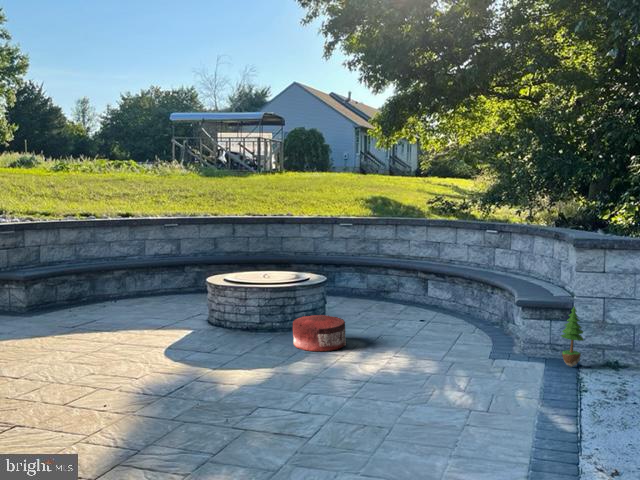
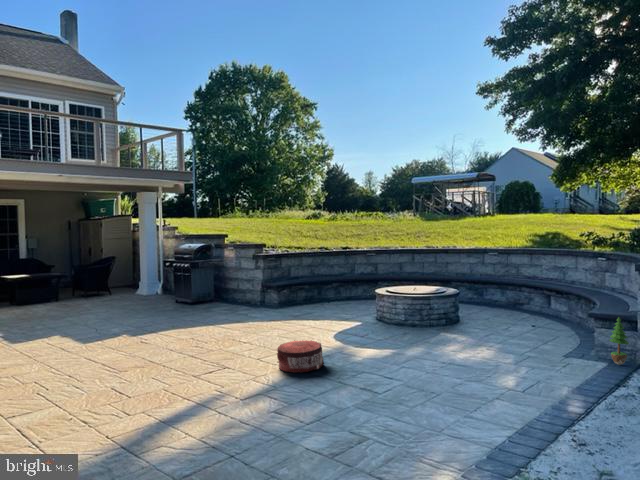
pouf: present [293,315,346,352] -> present [277,340,324,373]

